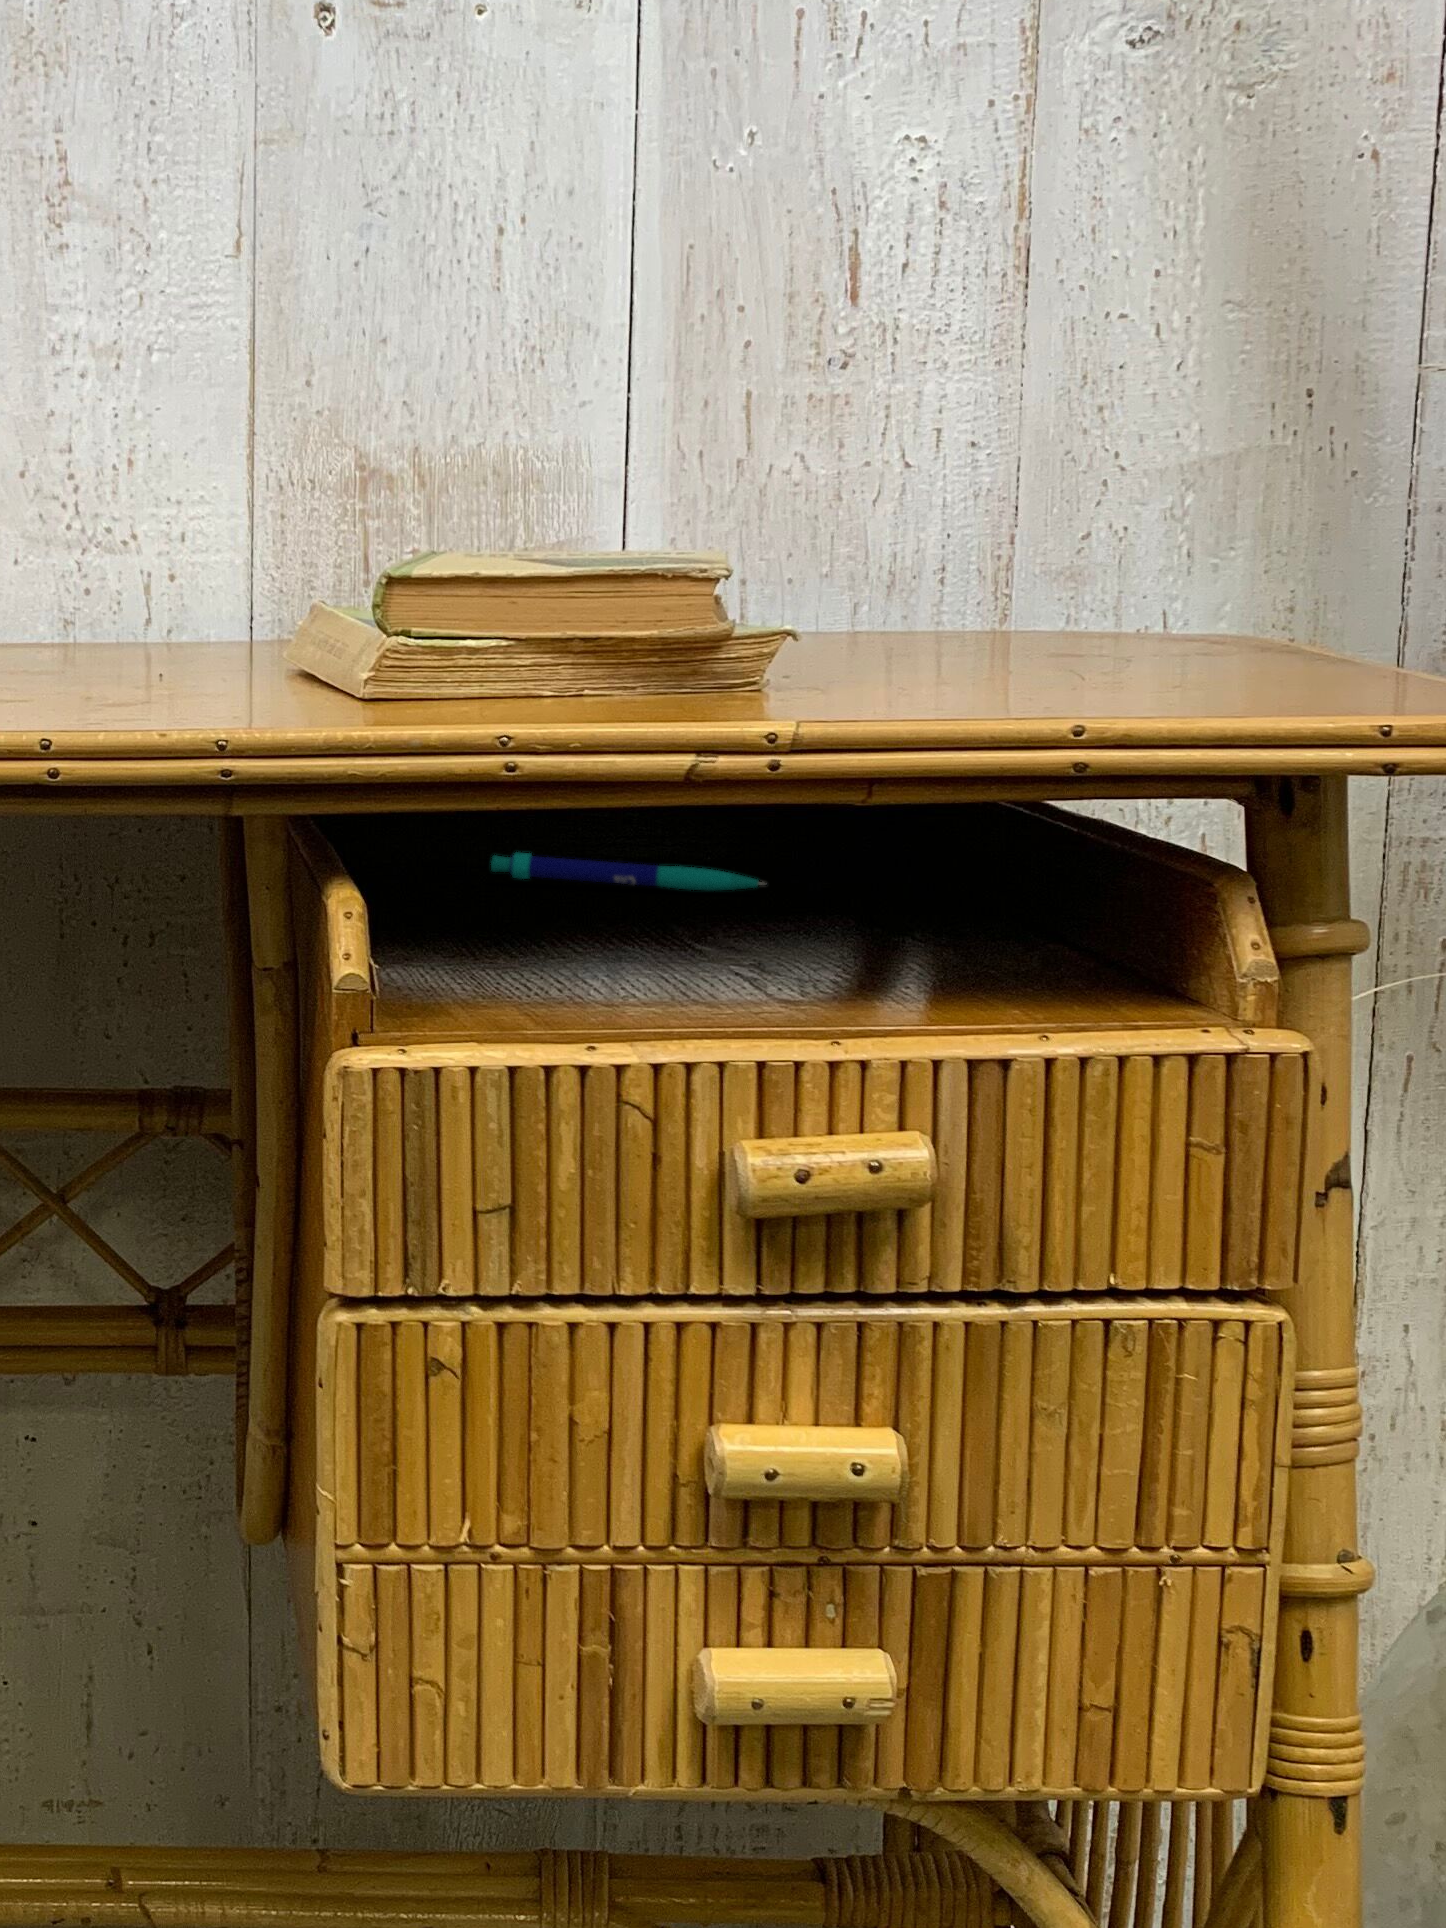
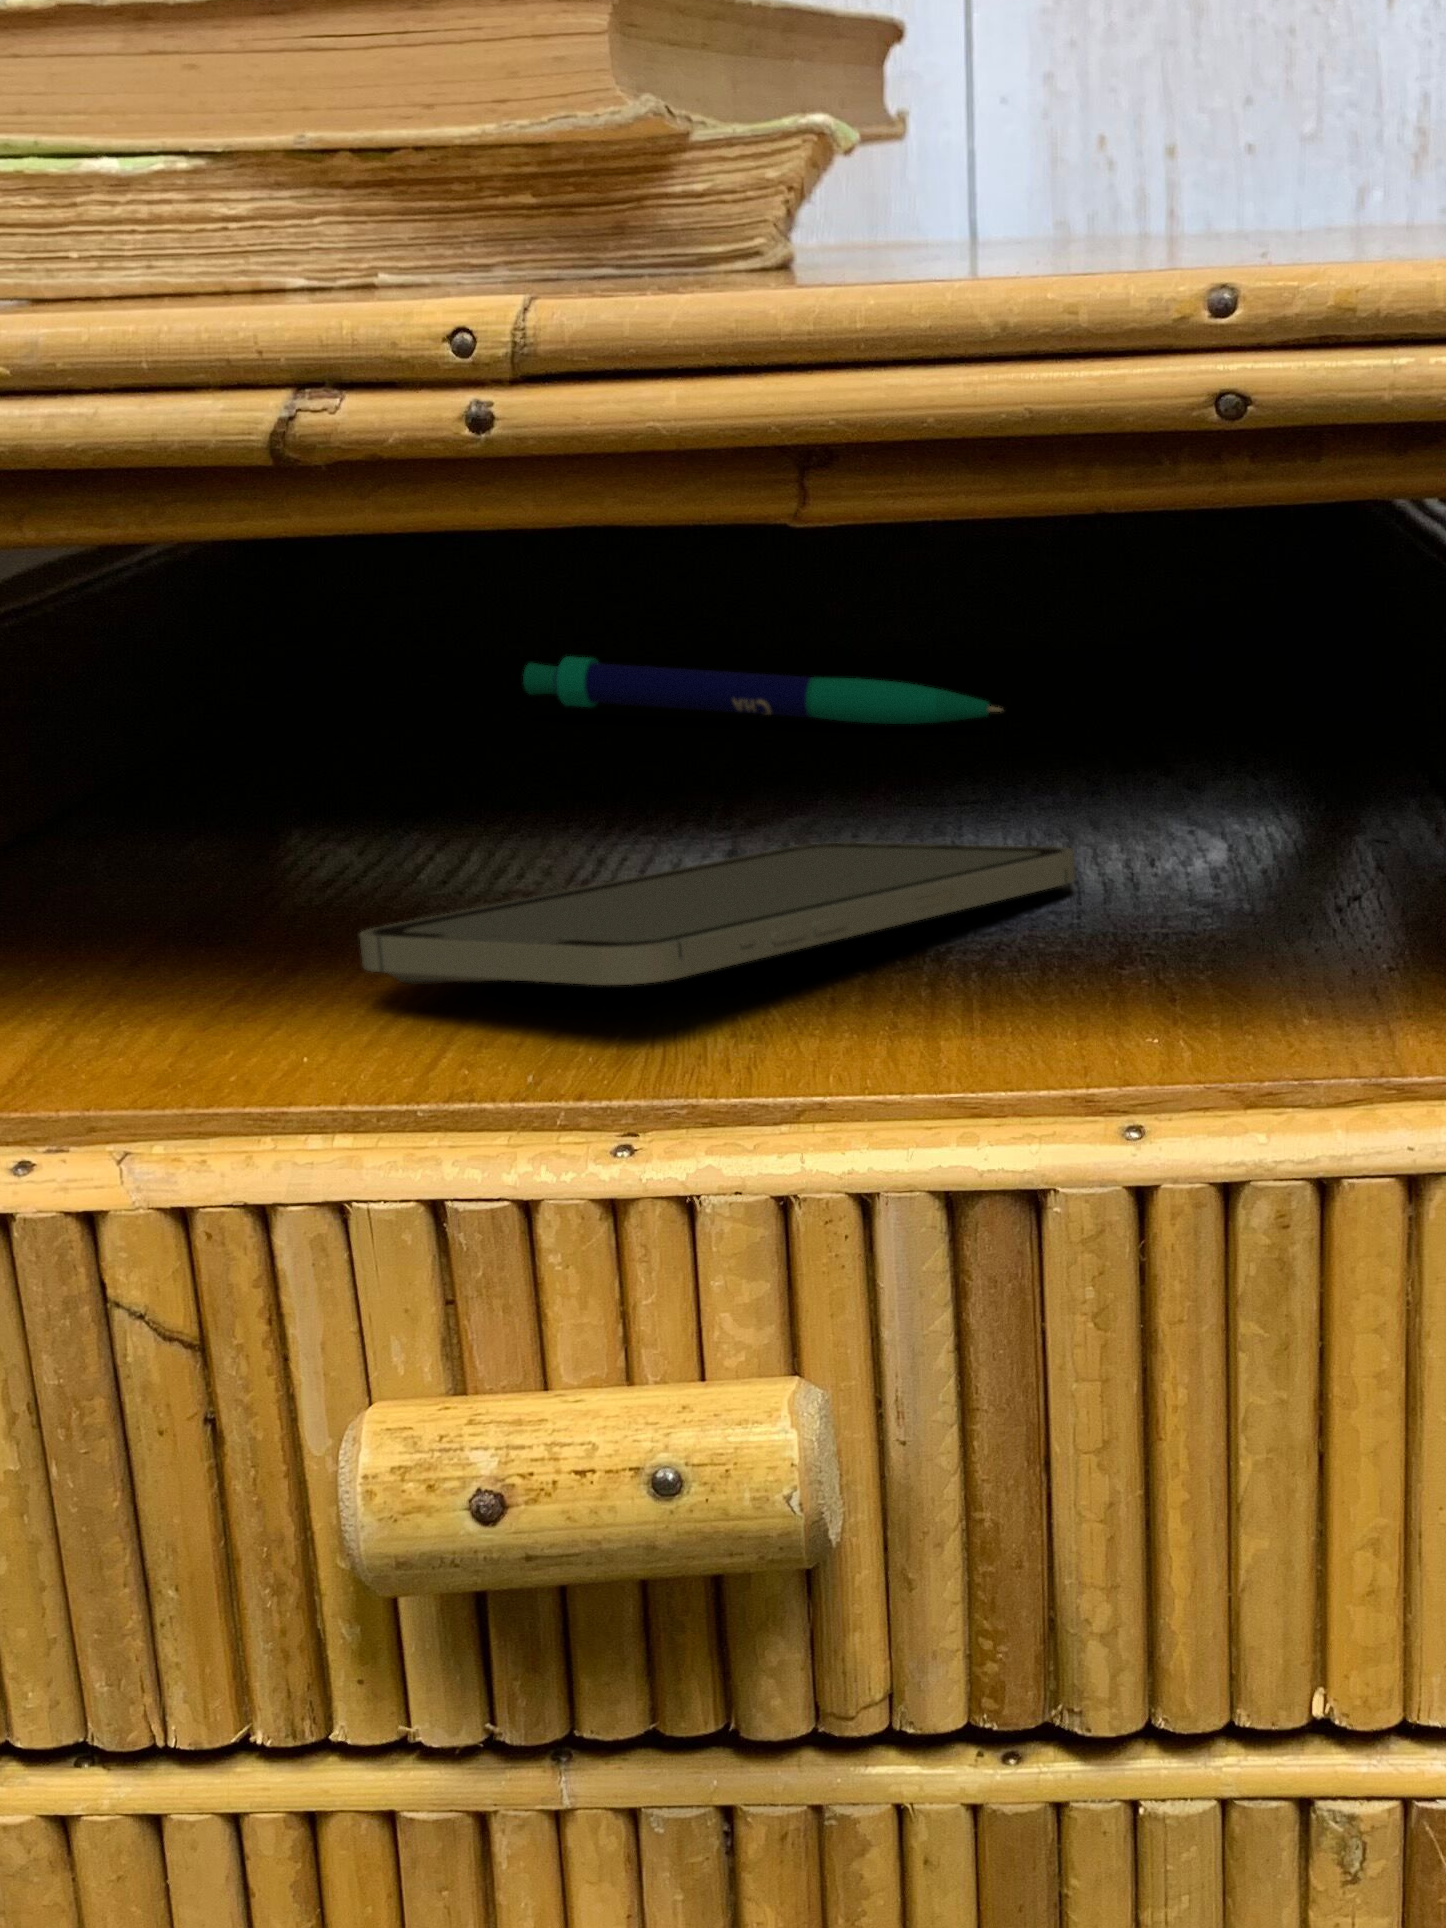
smartphone: none [627,942,897,991] -> present [360,842,1075,985]

